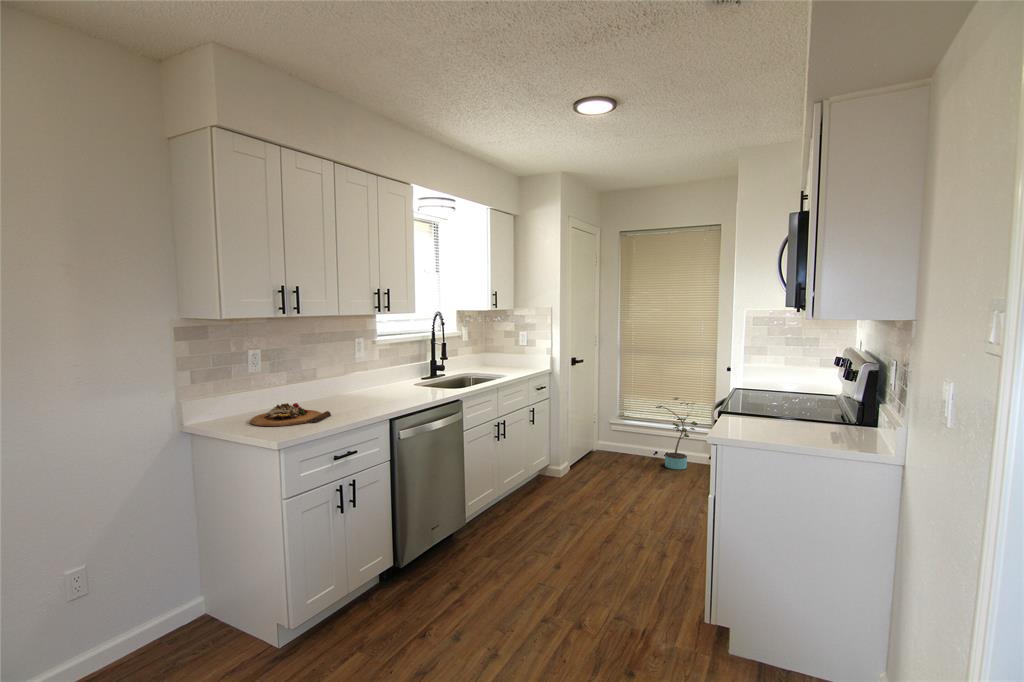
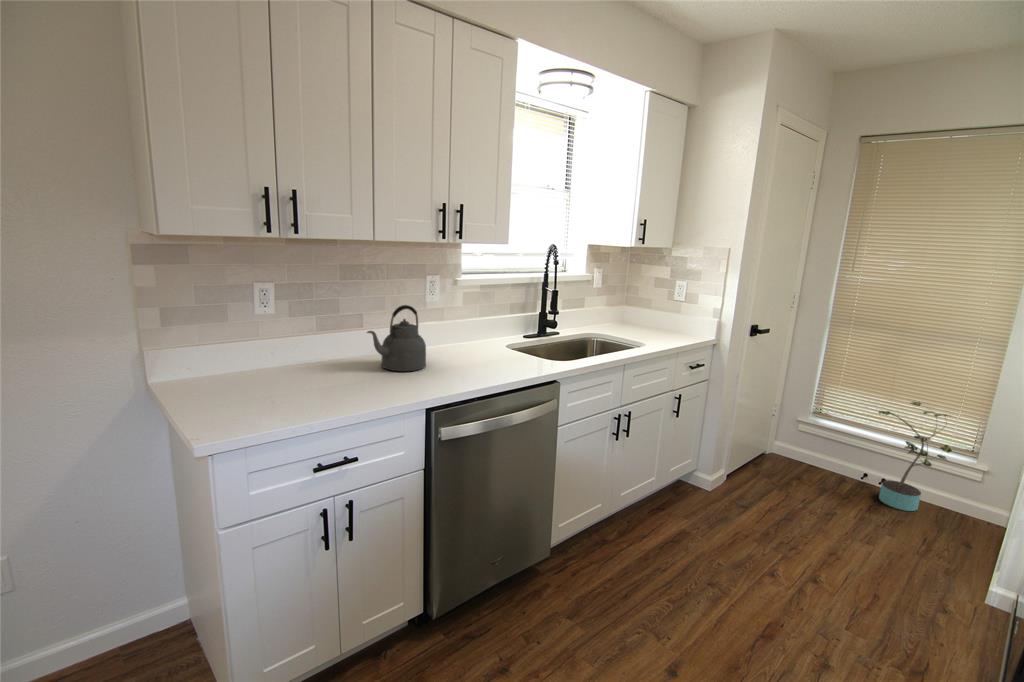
kettle: none [335,358,372,403] -> present [367,305,426,371]
cutting board: present [250,403,331,426] -> none [222,366,340,406]

